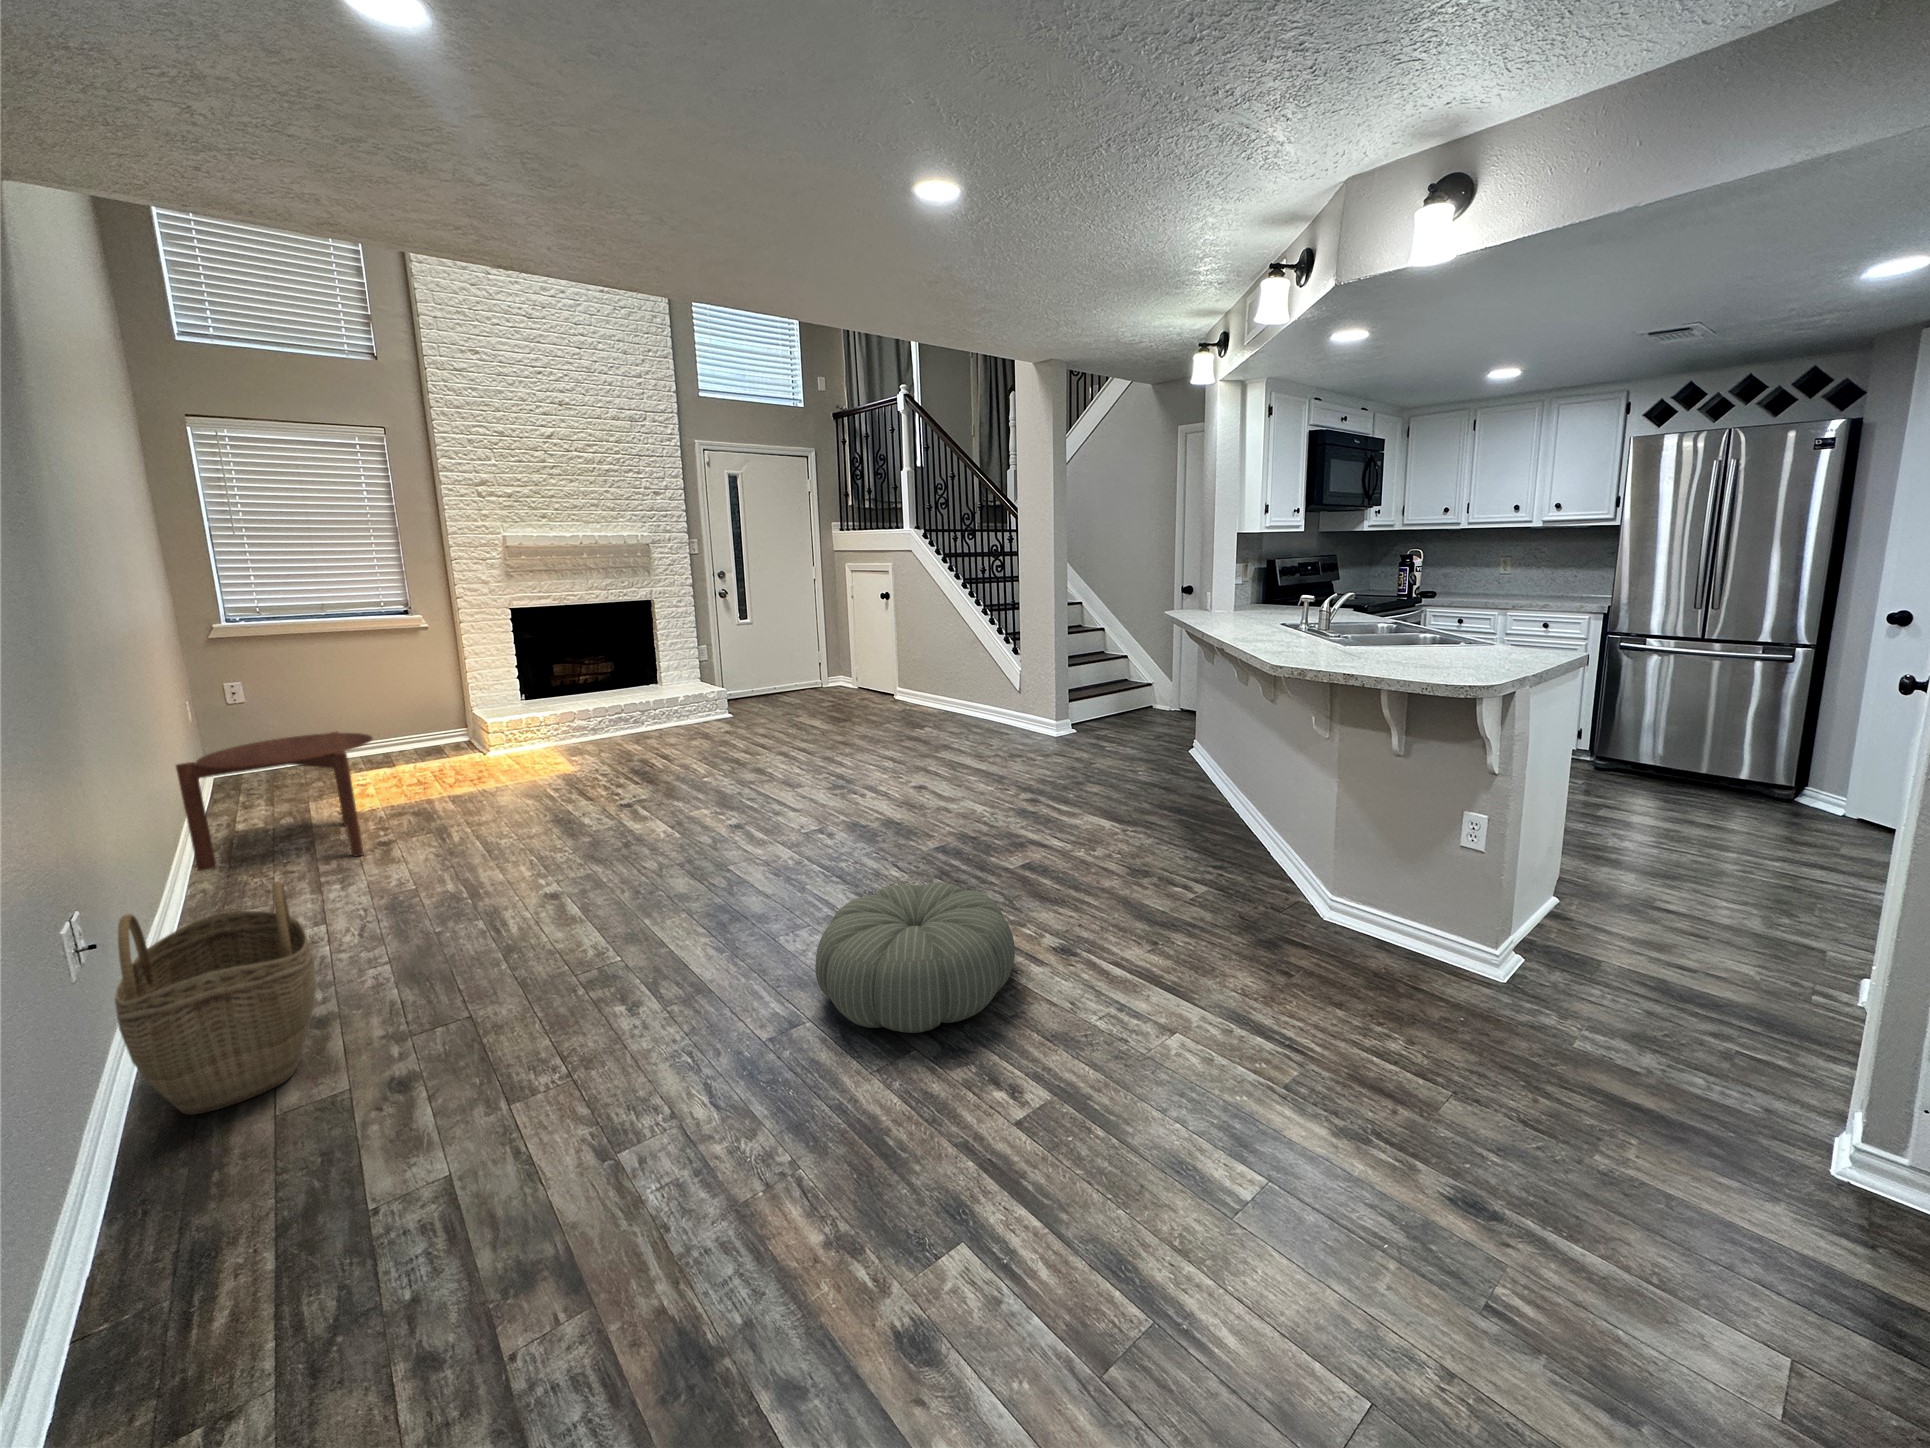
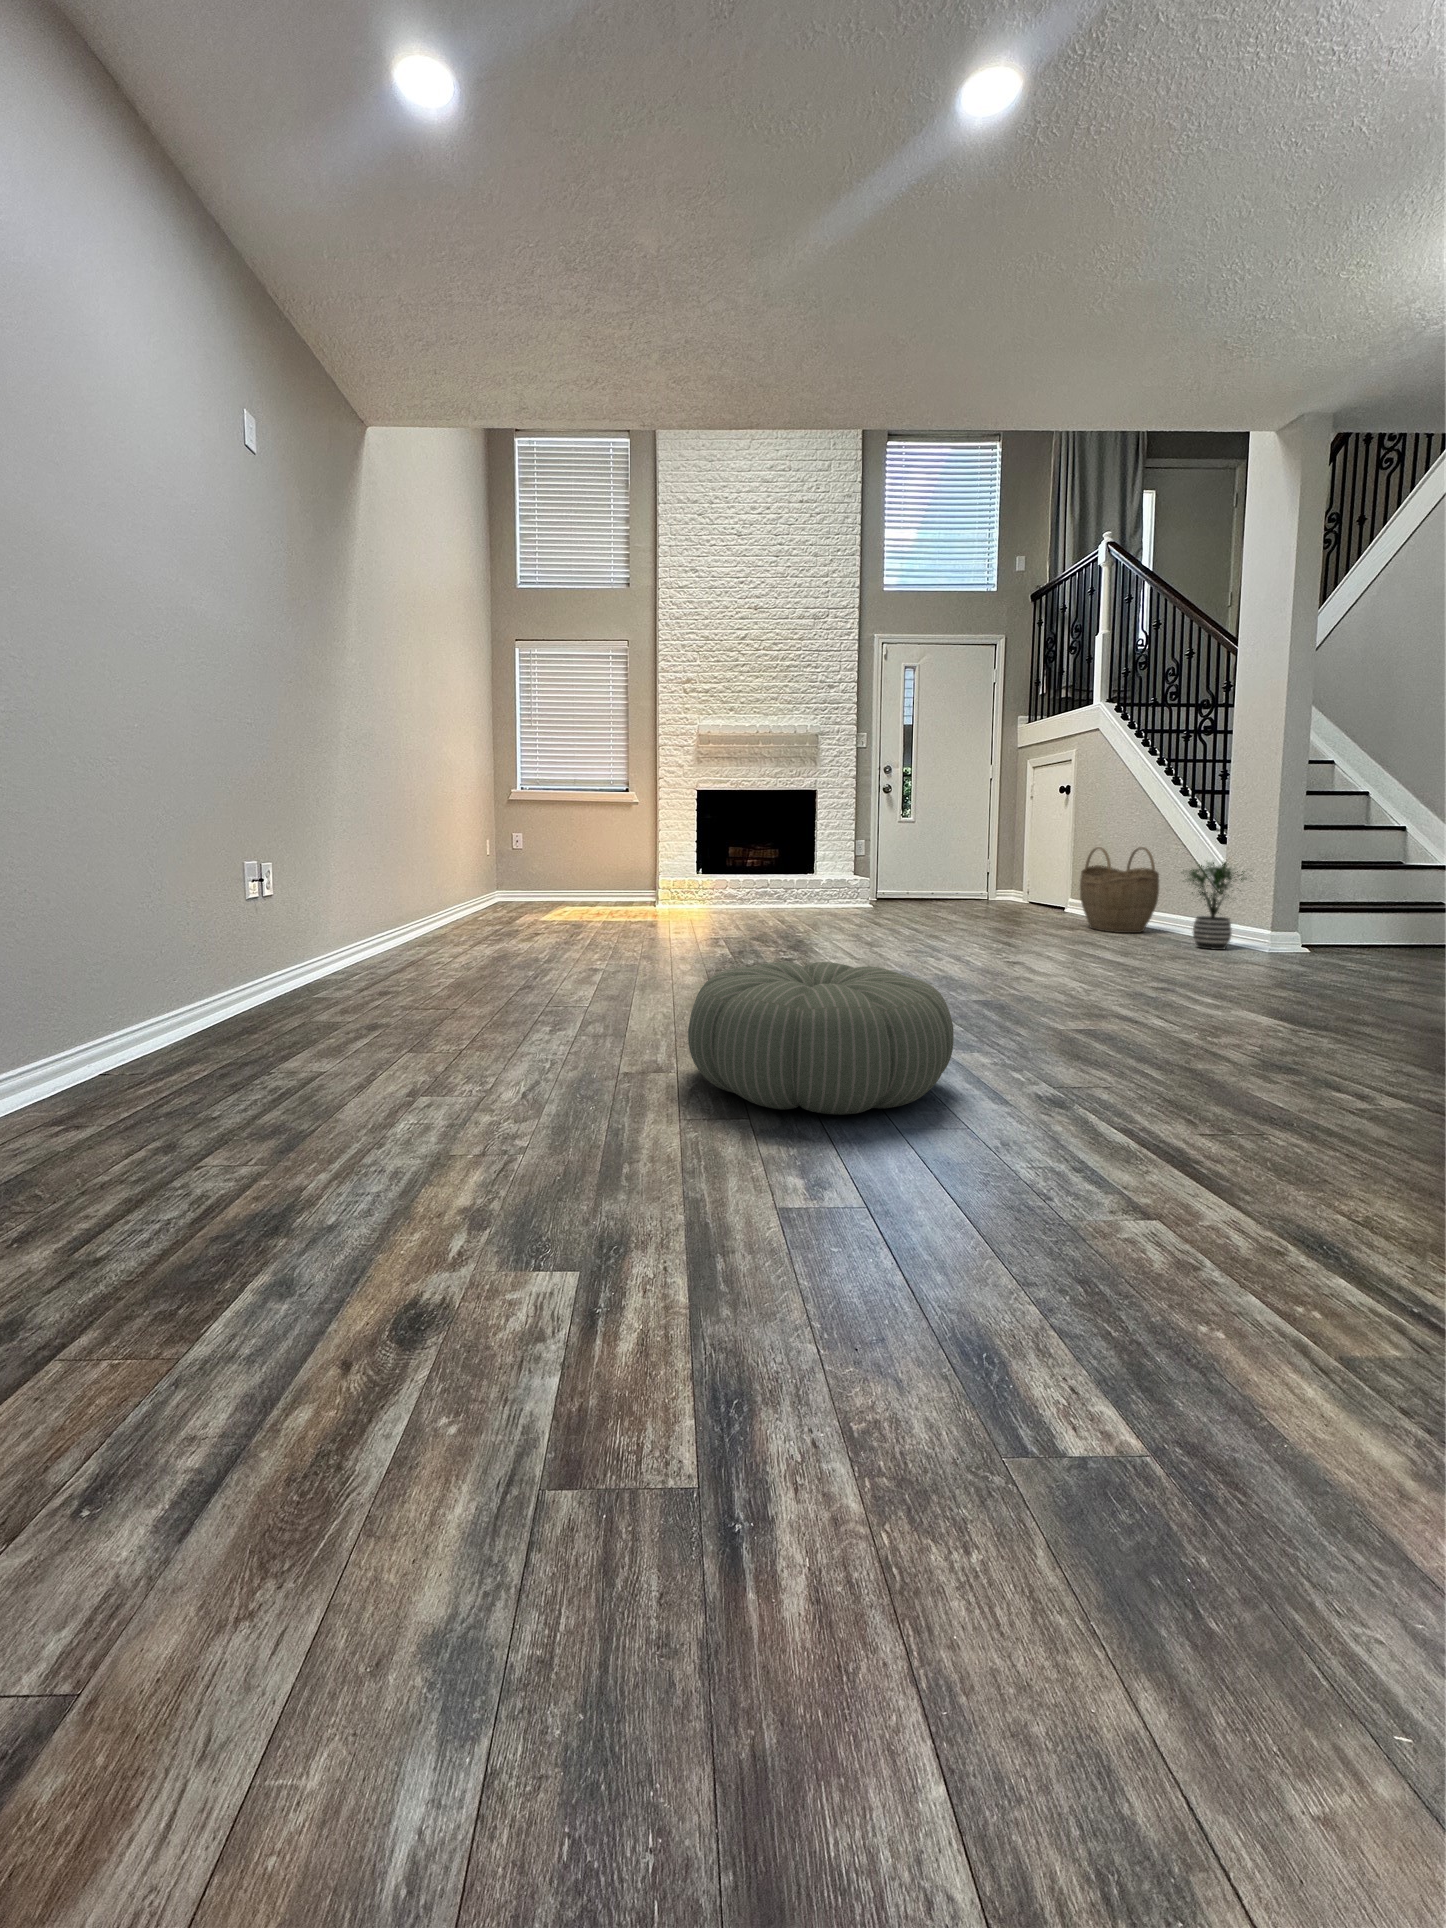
potted plant: none [991,671,1037,735] -> present [1186,862,1247,950]
side table: present [176,732,373,871] -> none [440,849,550,937]
woven basket: present [115,881,316,1115] -> present [1080,847,1159,933]

